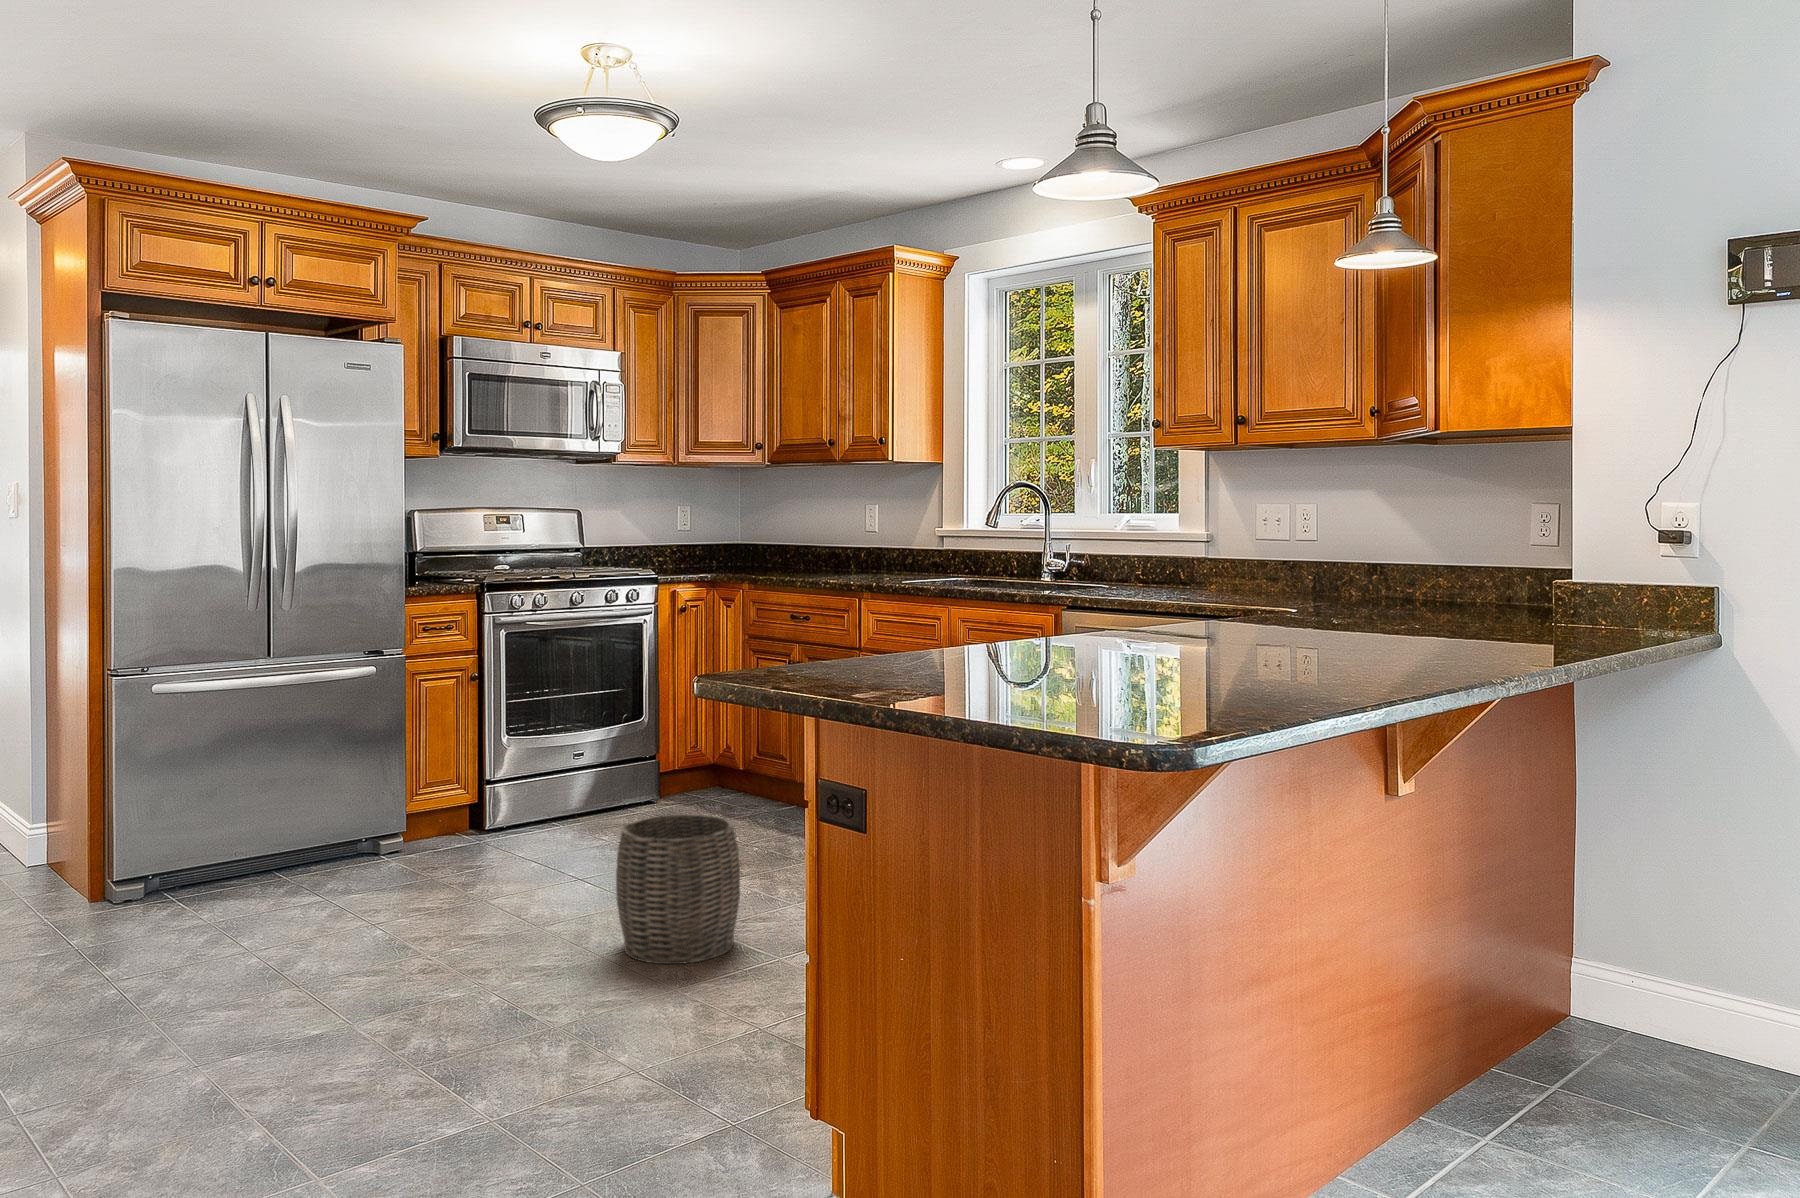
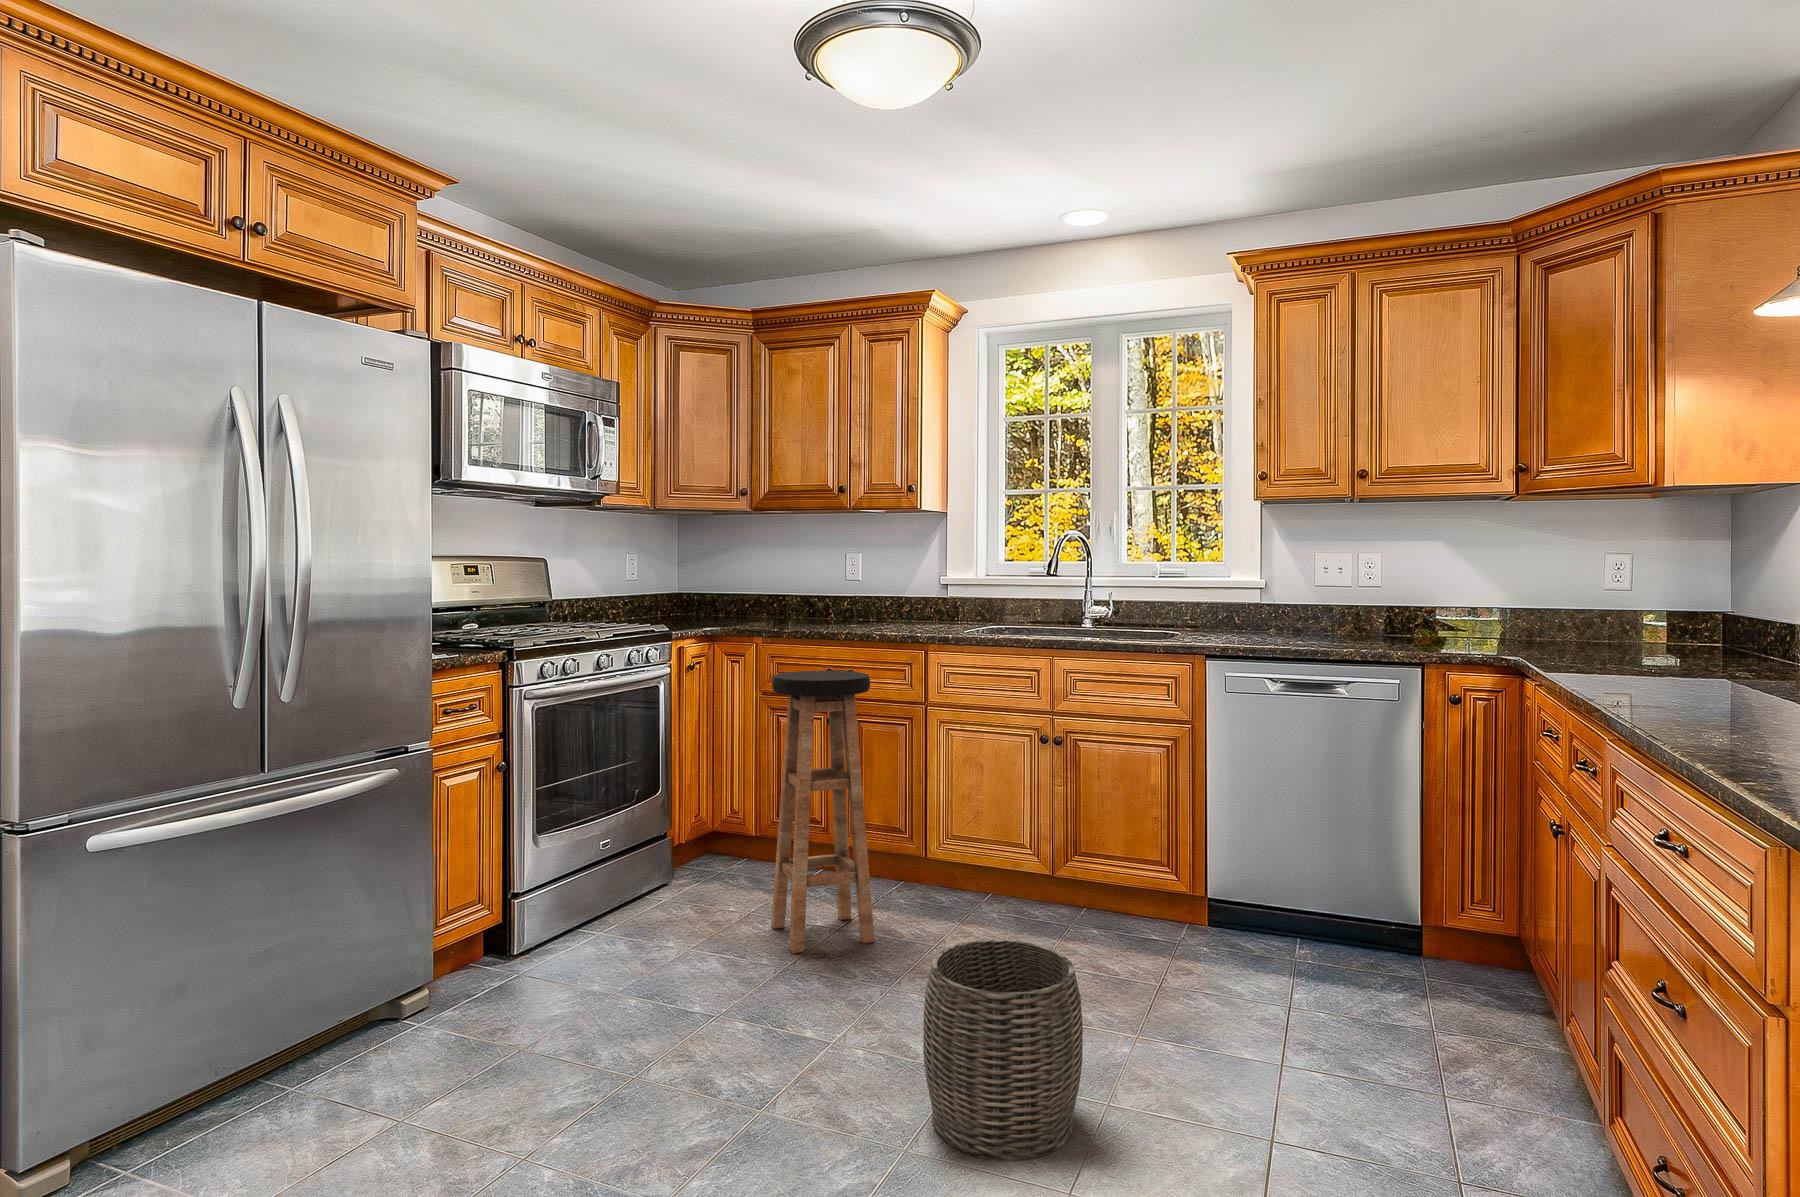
bar stool: none [683,611,769,849] -> present [771,671,875,953]

